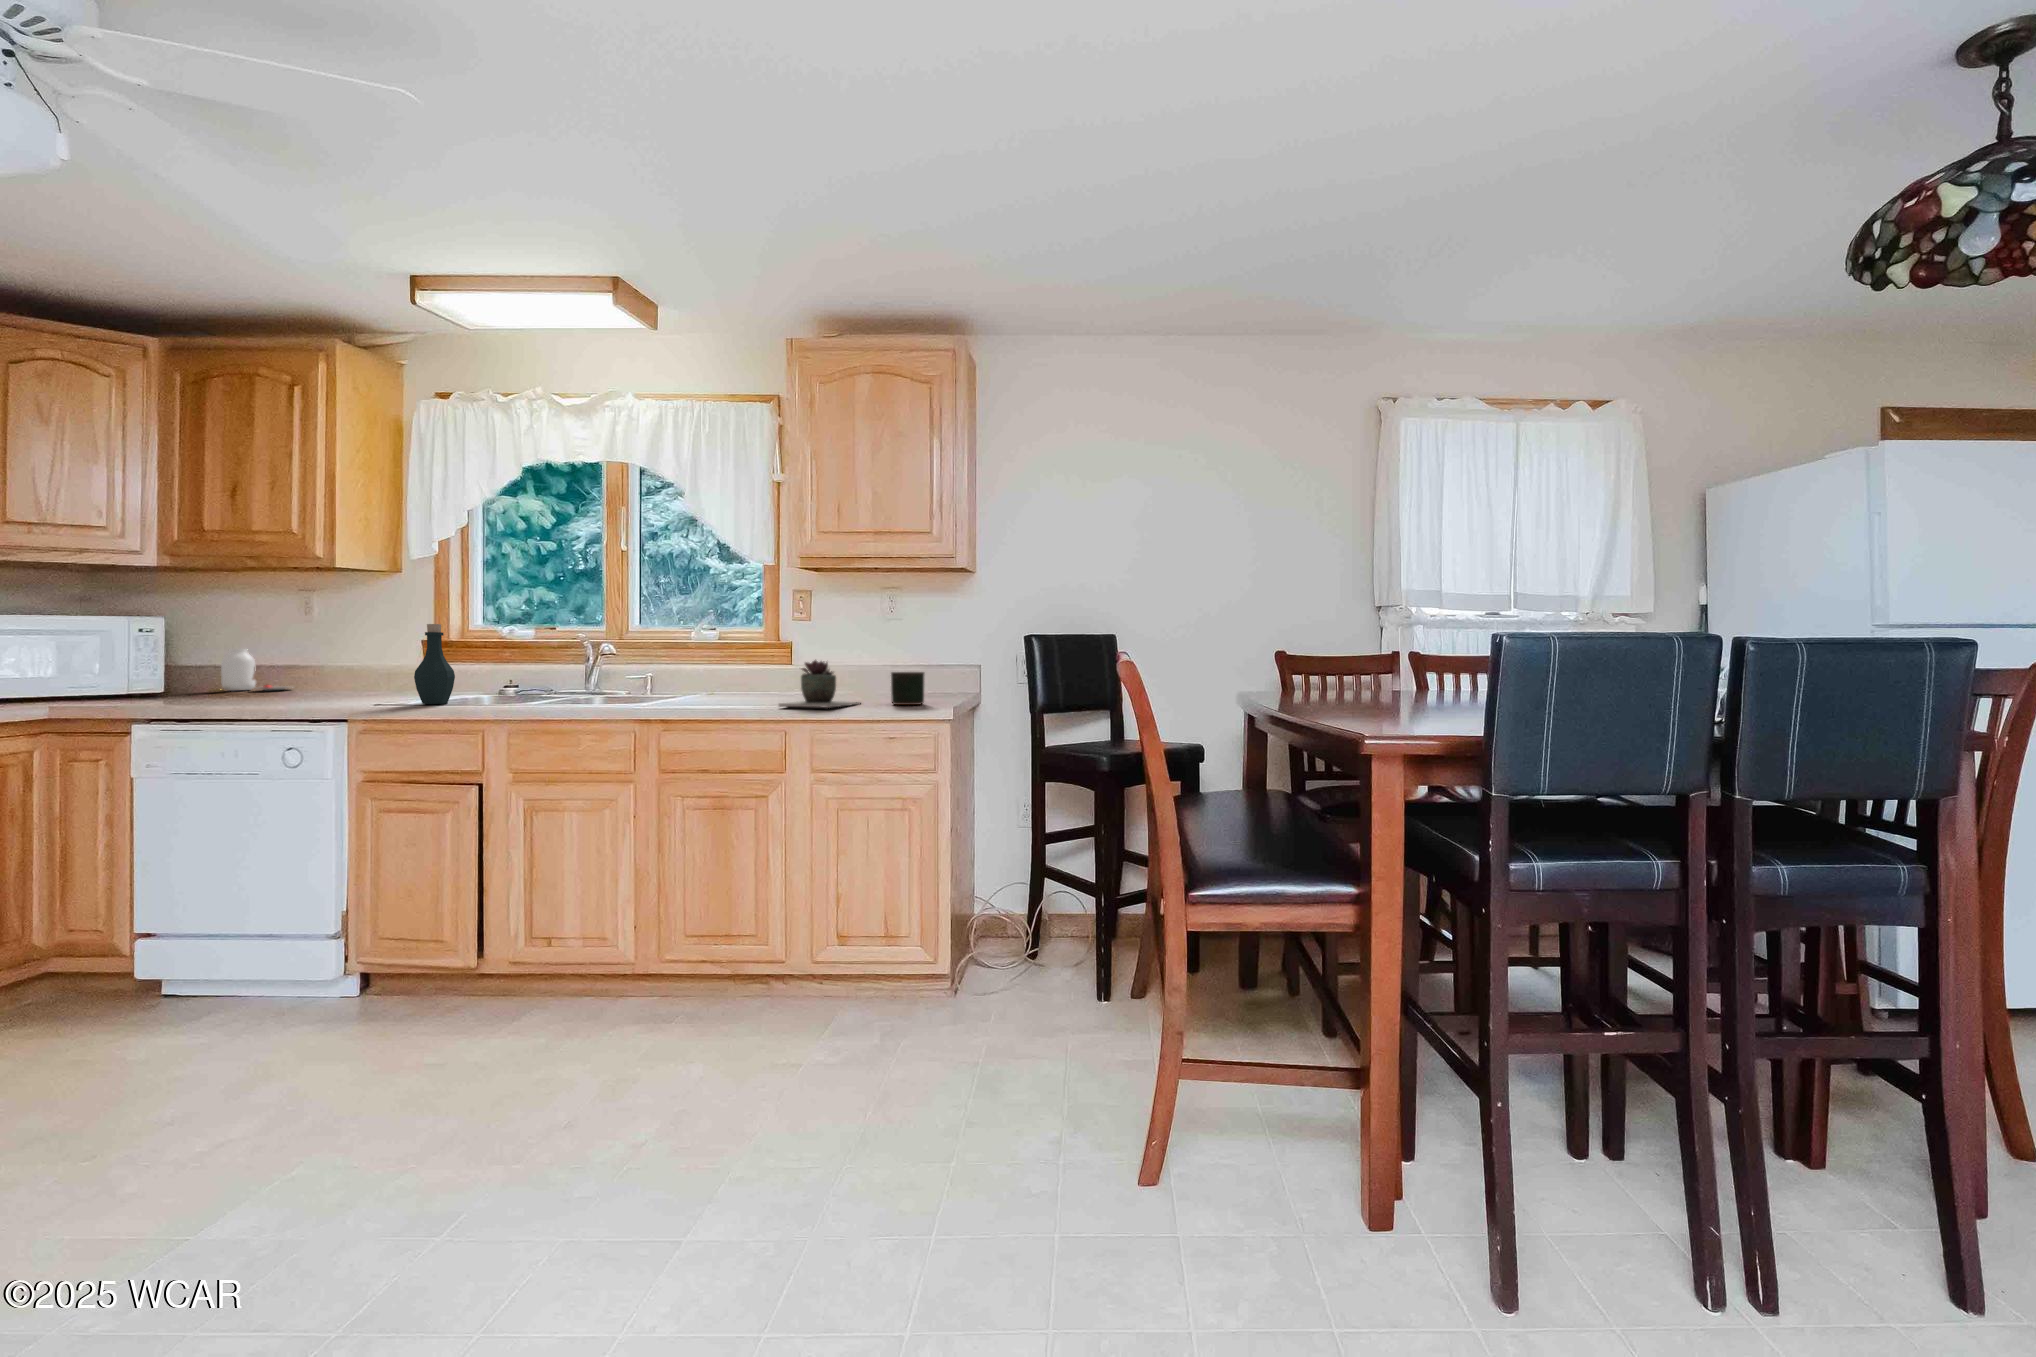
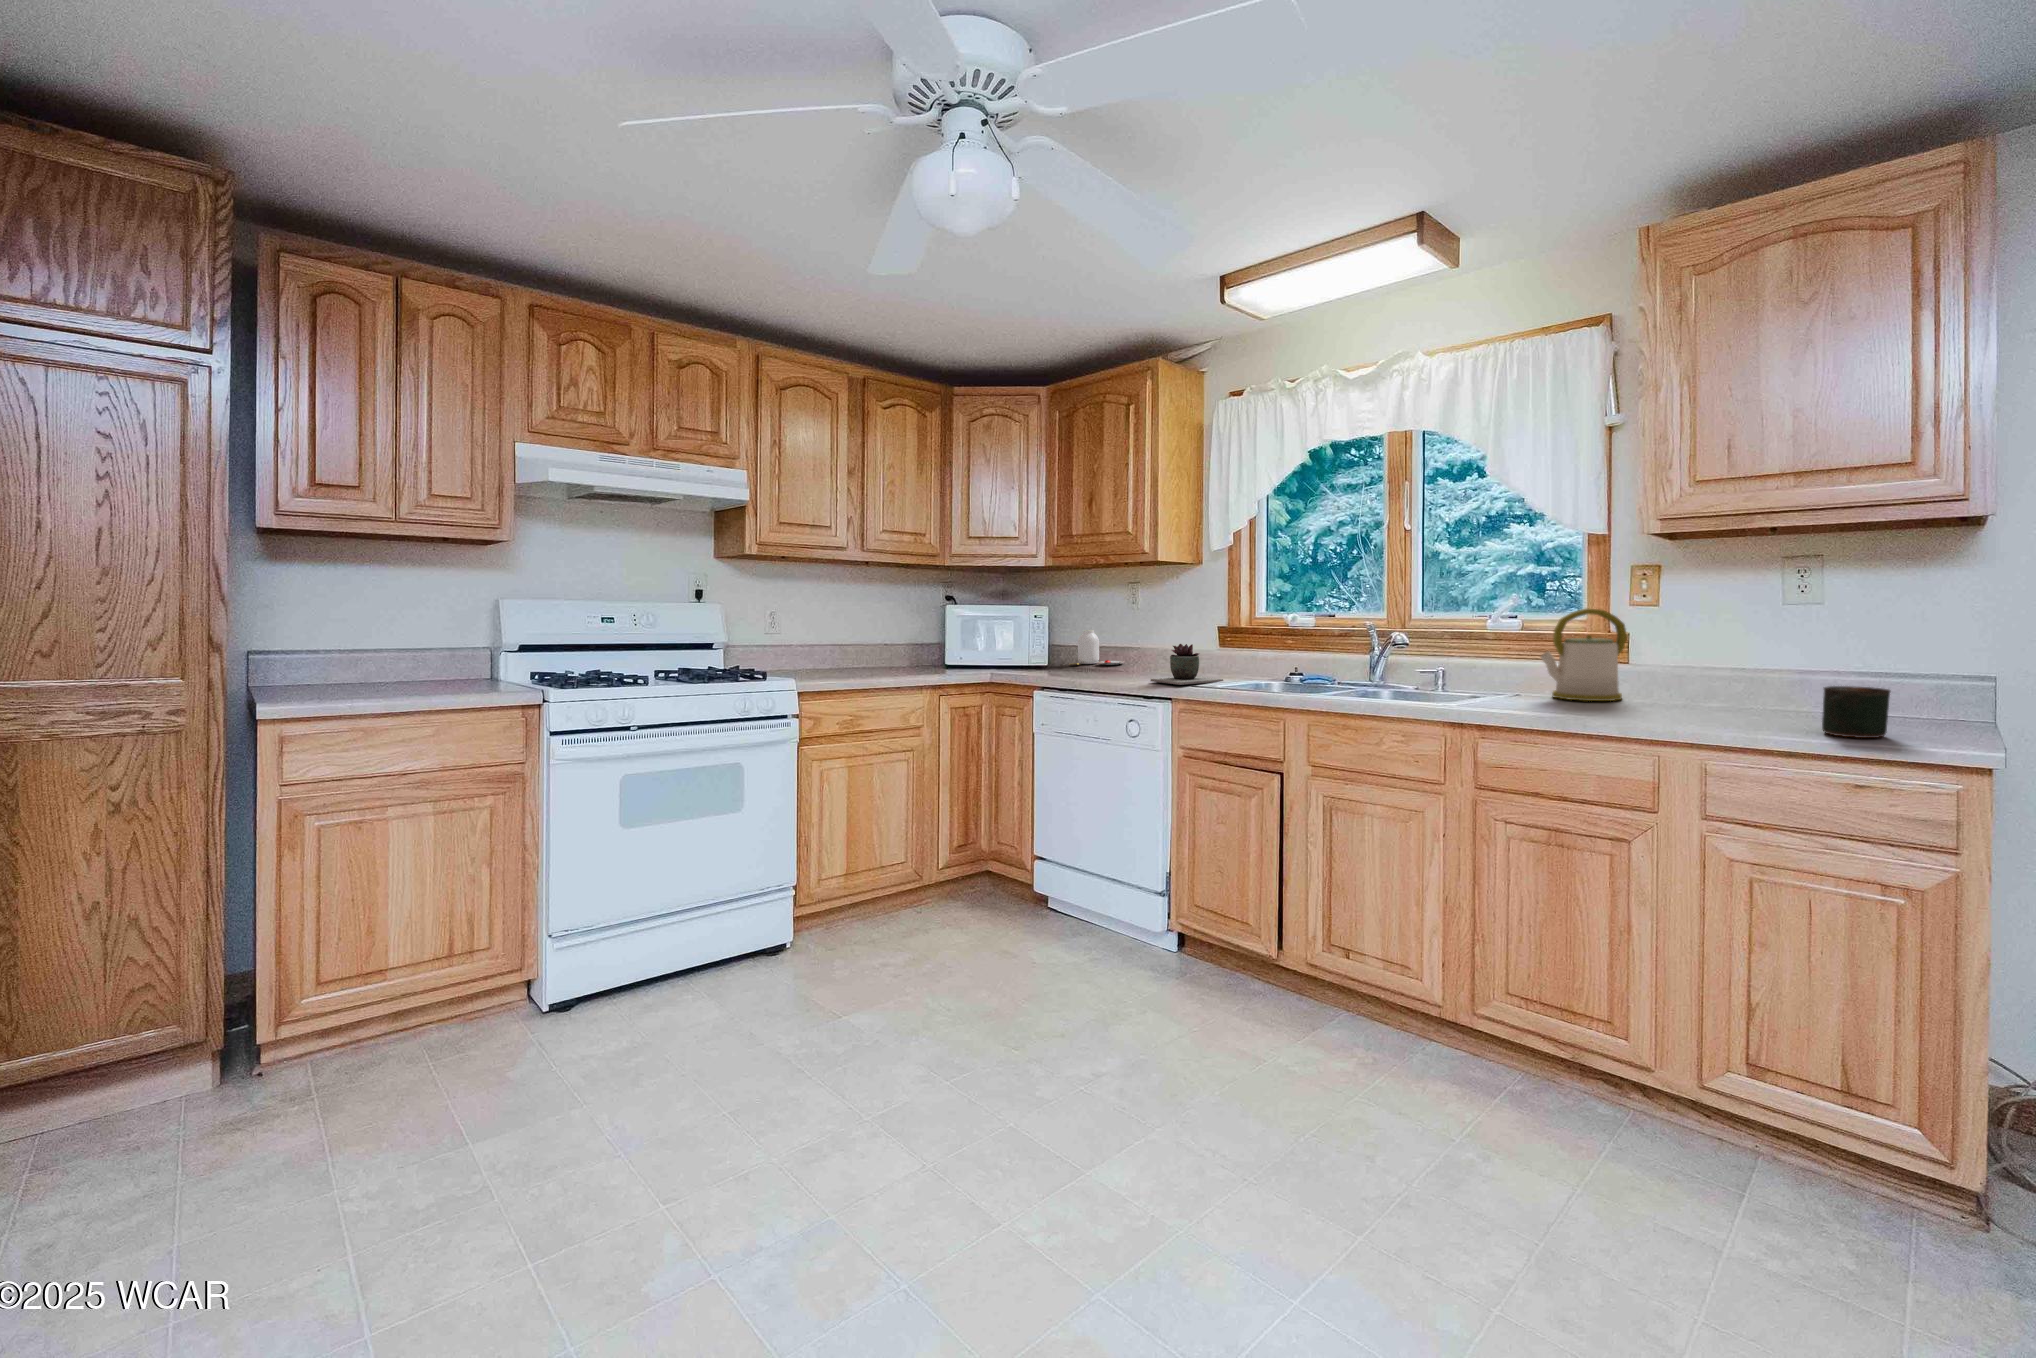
kettle: none [723,621,786,696] -> present [1541,609,1627,701]
bottle: present [414,624,455,704] -> none [1220,616,1254,692]
succulent plant: present [779,660,861,708] -> present [1150,644,1223,685]

